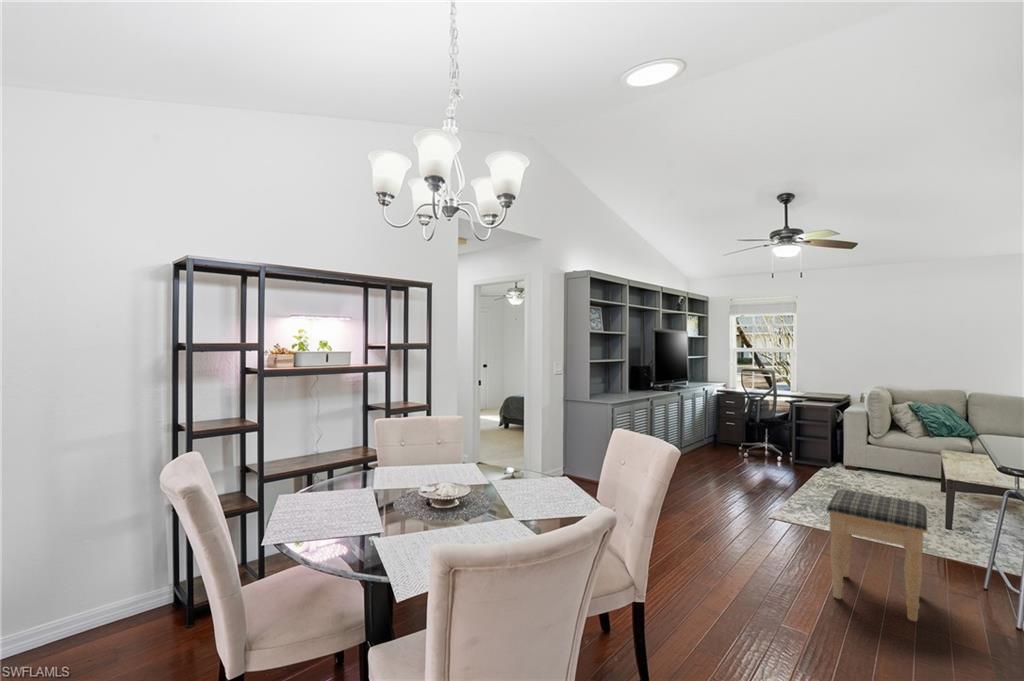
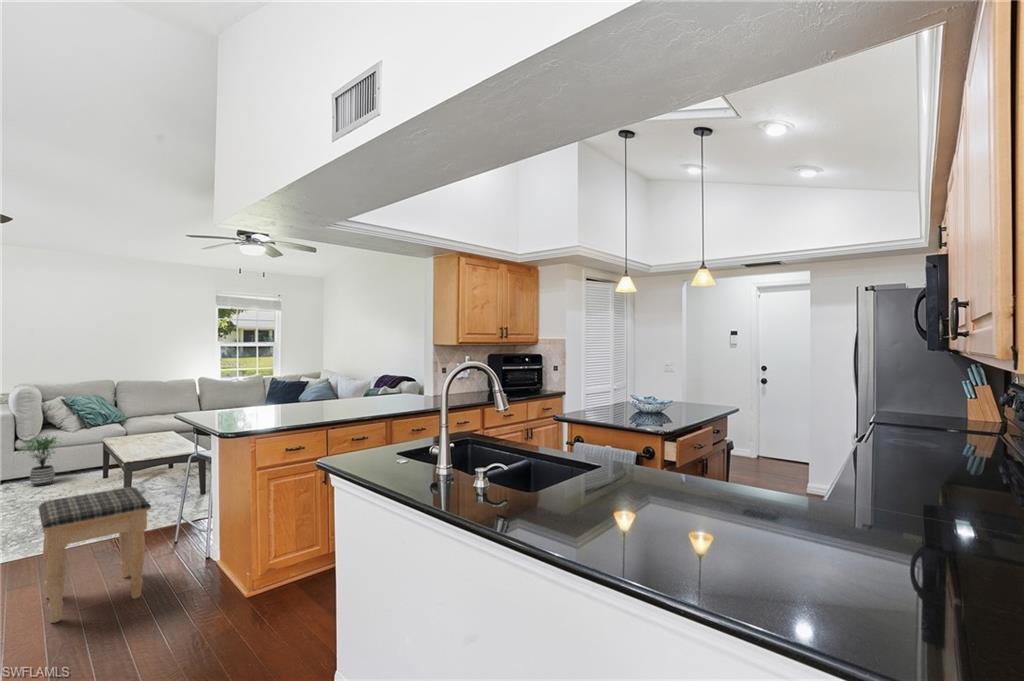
potted plant: none [864,434,906,481] -> present [20,435,57,486]

